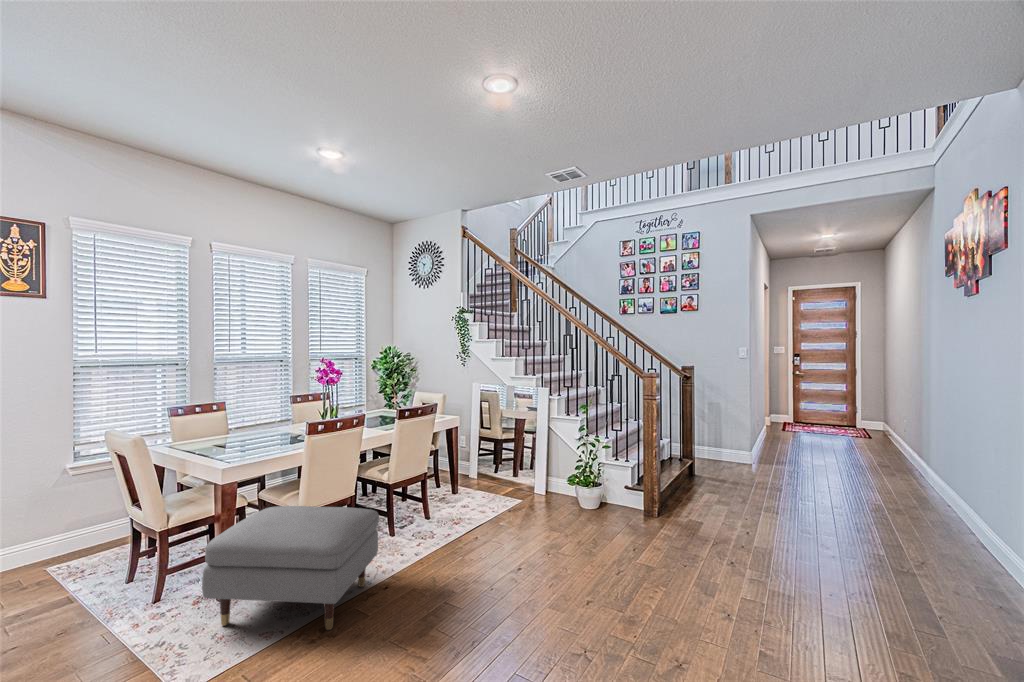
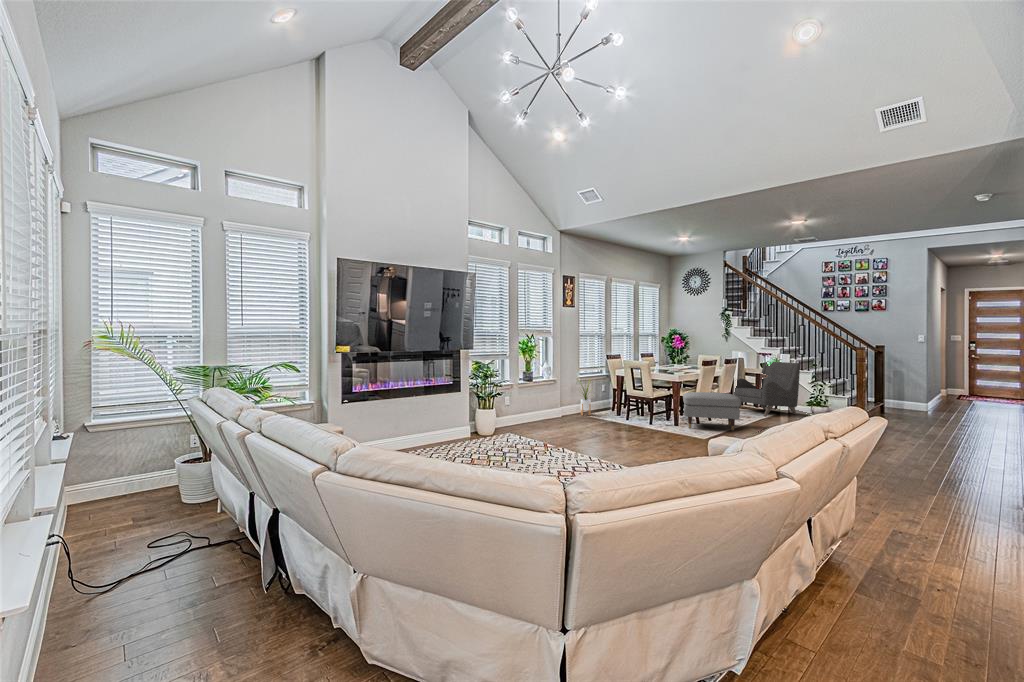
armchair: none [451,400,559,518] -> present [734,362,800,416]
house plant: none [36,458,105,561] -> present [580,381,591,415]

